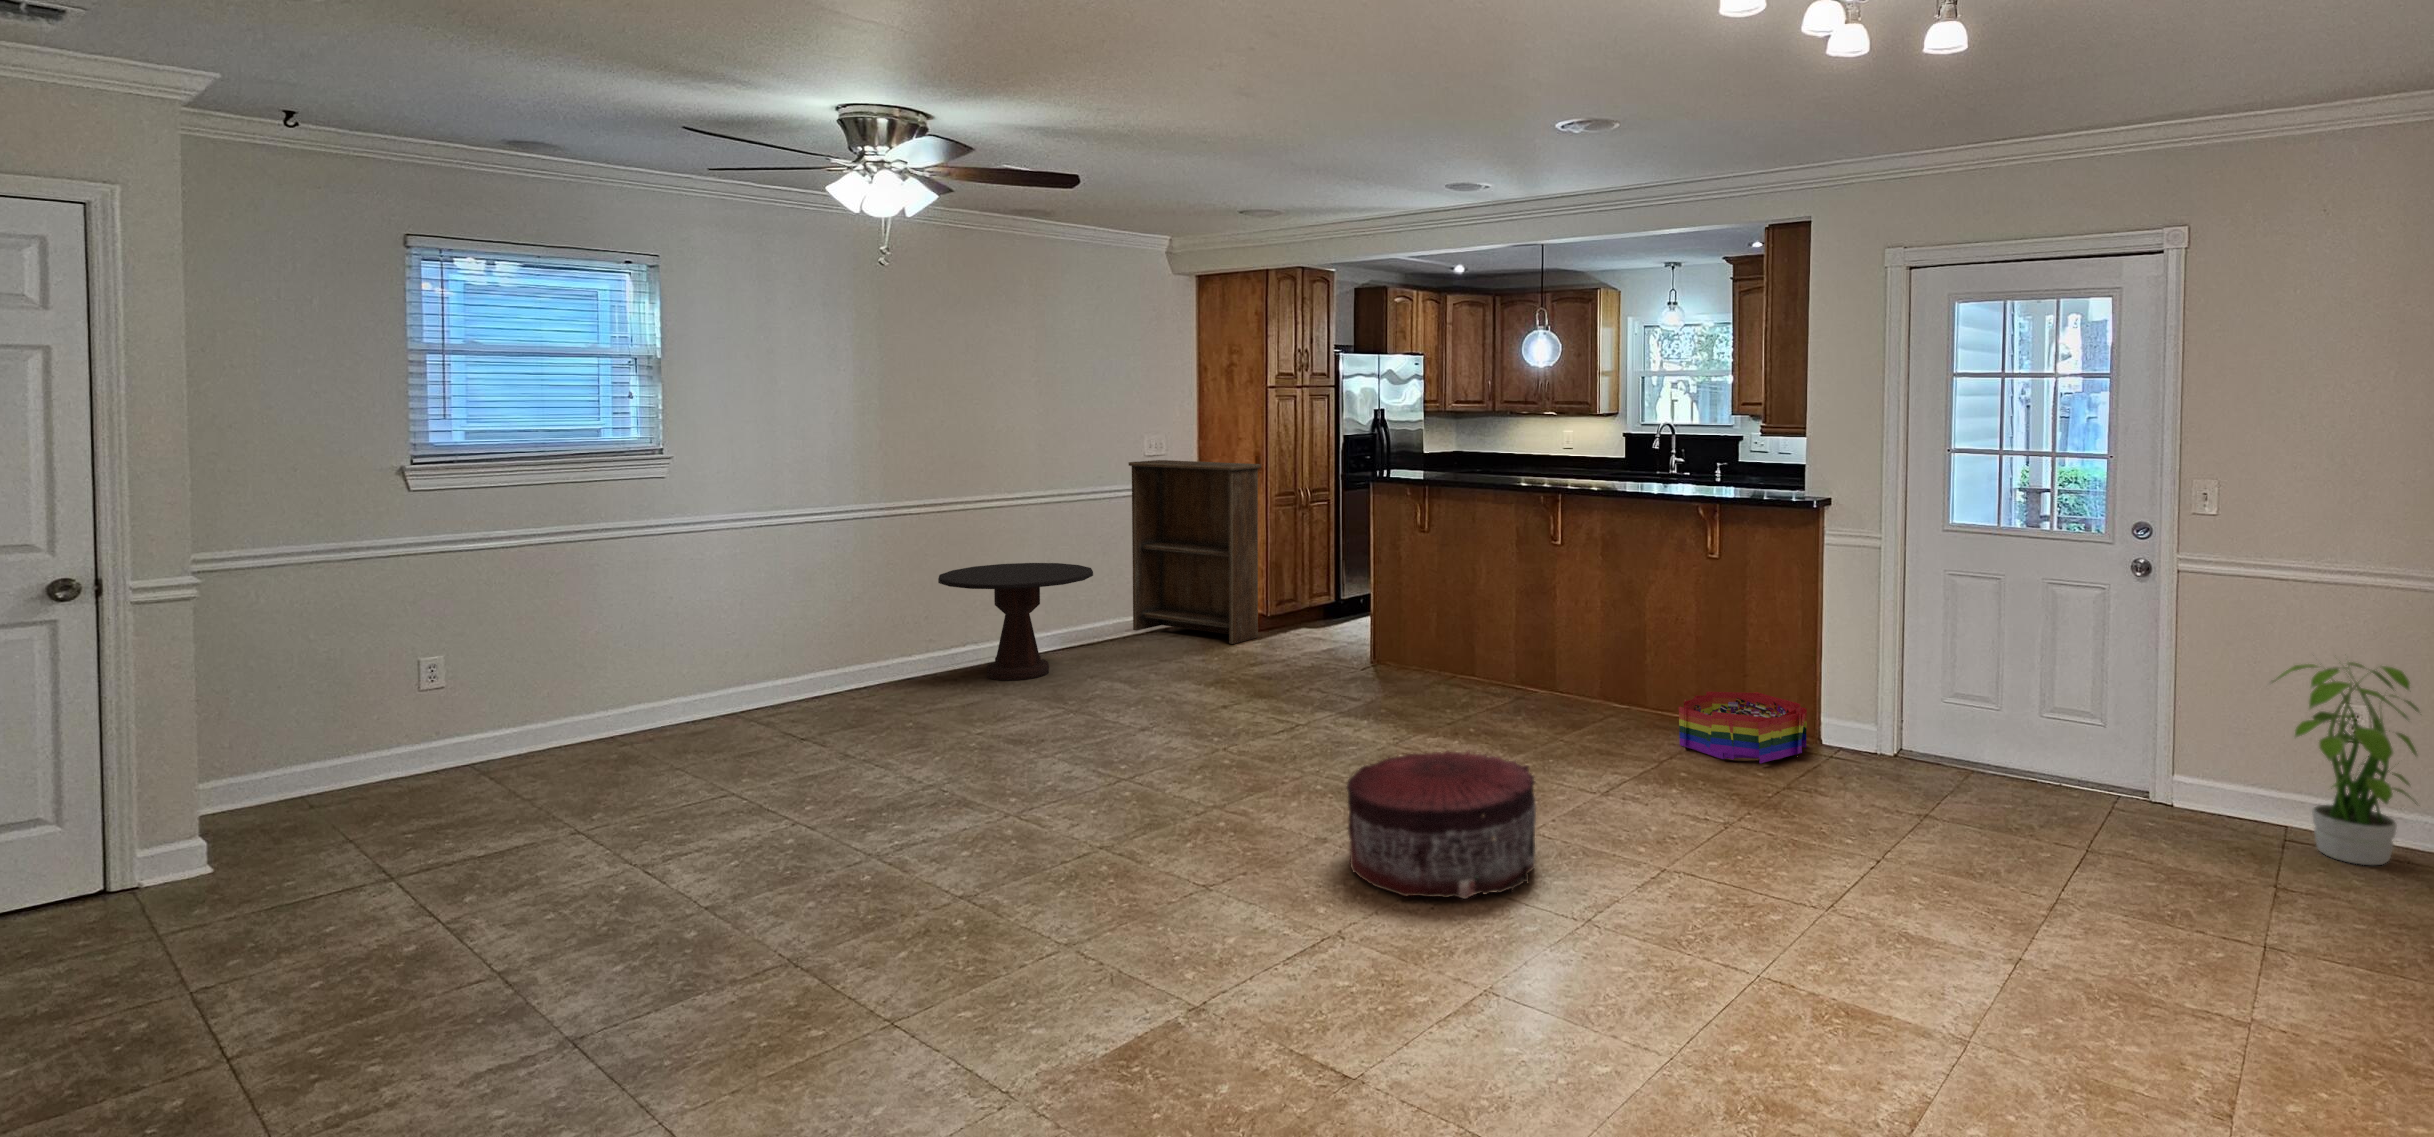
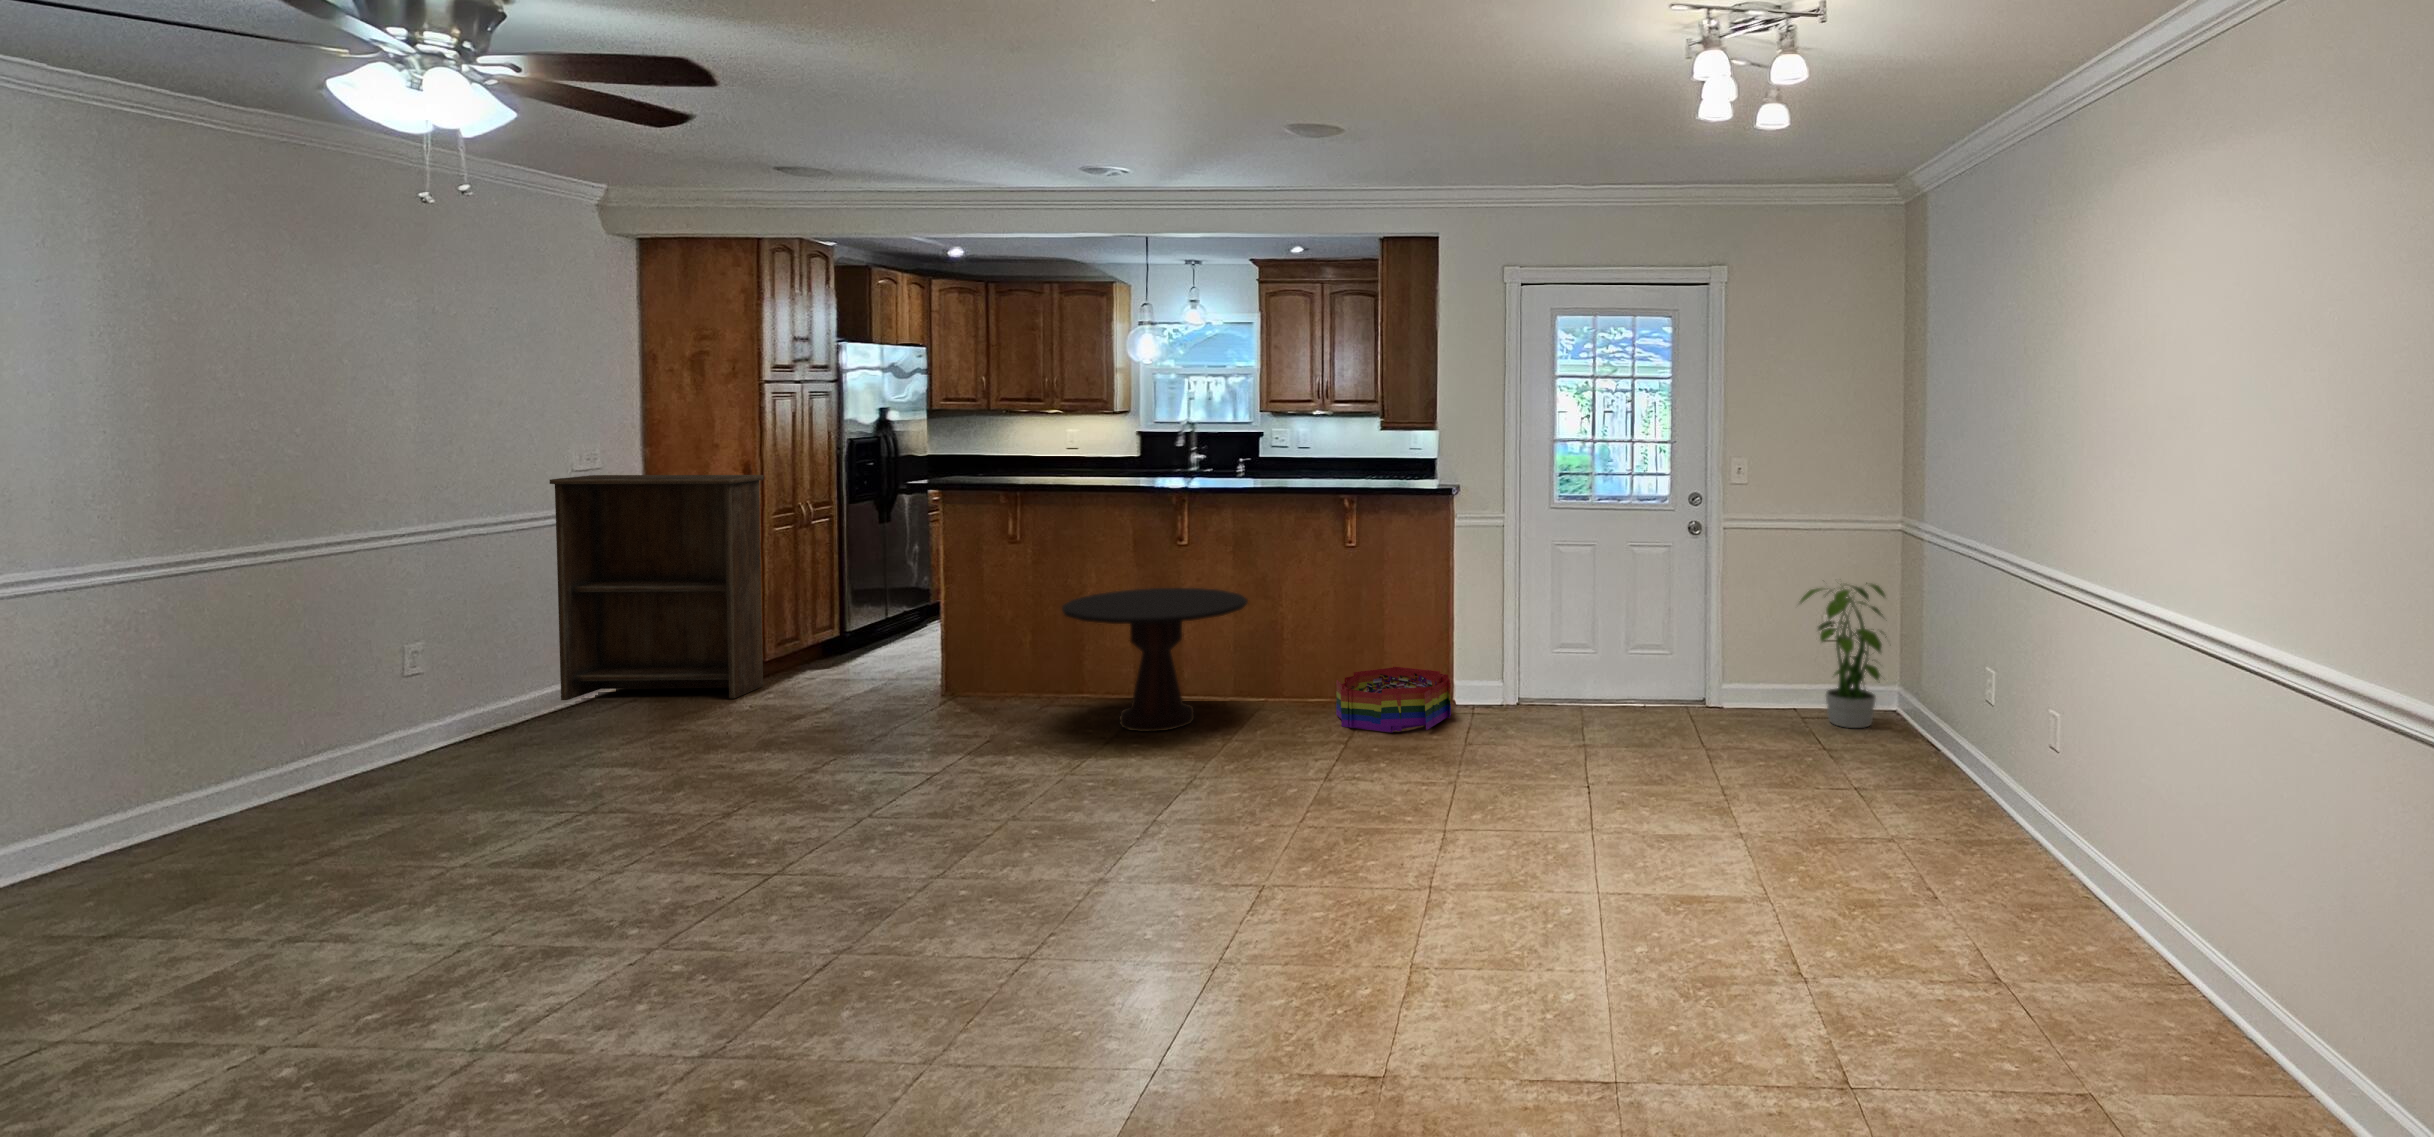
side table: present [938,563,1093,681] -> present [1062,588,1248,732]
pouf: present [1347,750,1536,899] -> none [1123,760,1338,928]

